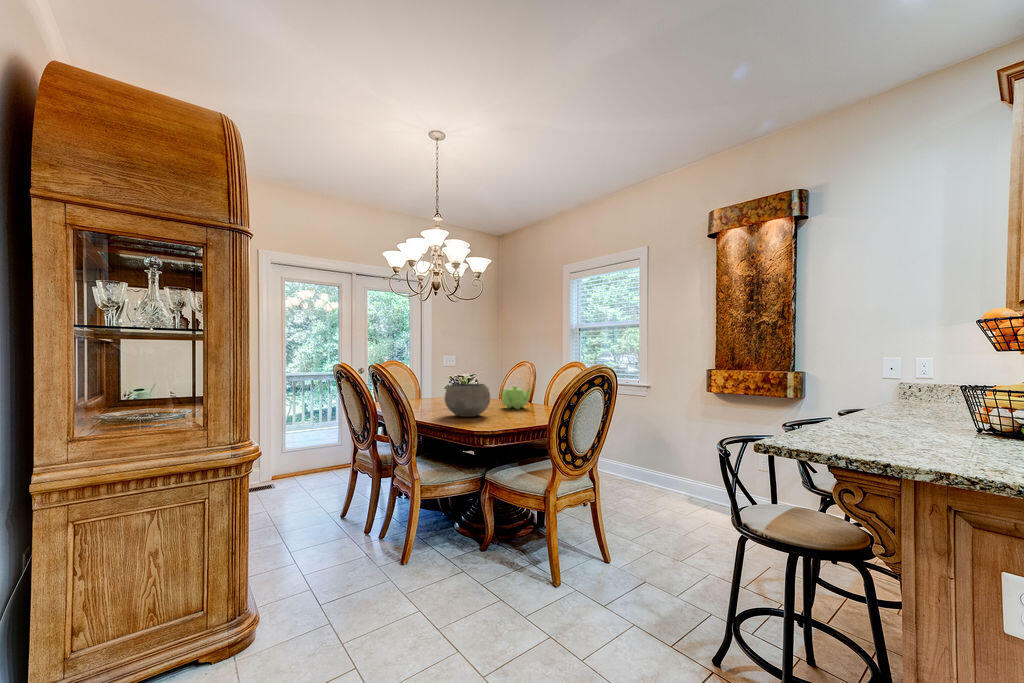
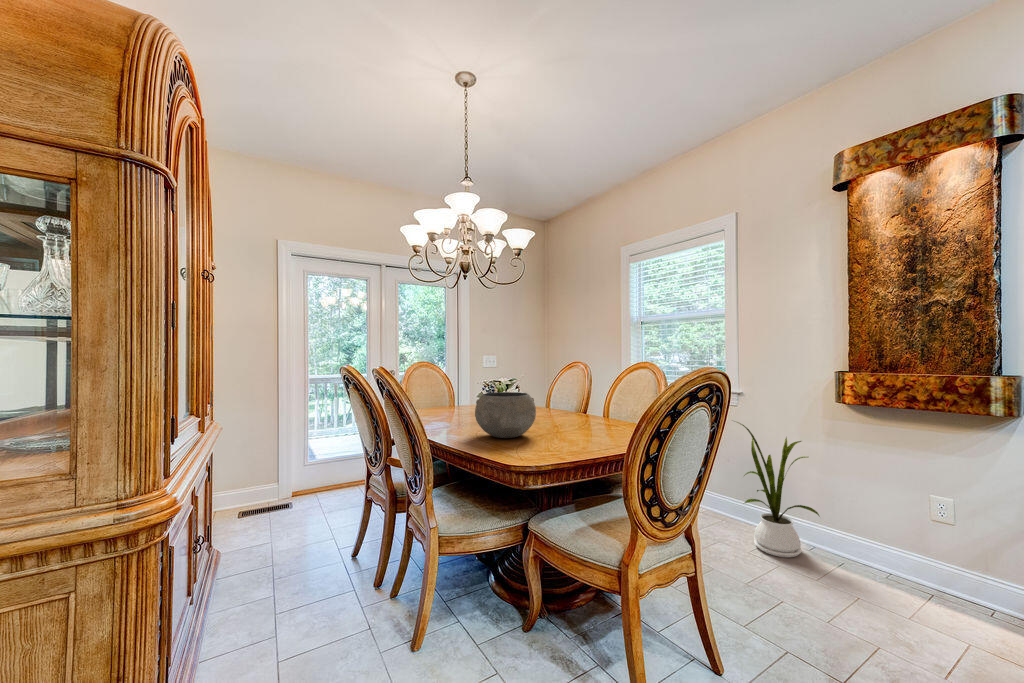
teapot: present [502,386,531,409] -> none [551,395,593,425]
house plant: none [637,406,694,505] -> present [737,422,819,557]

